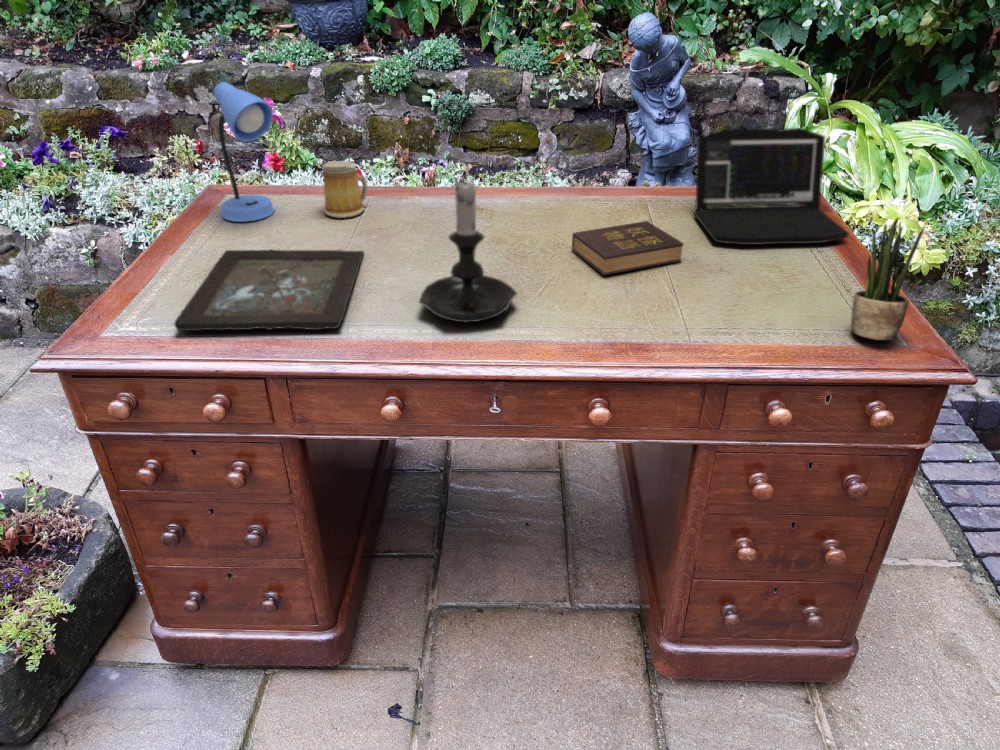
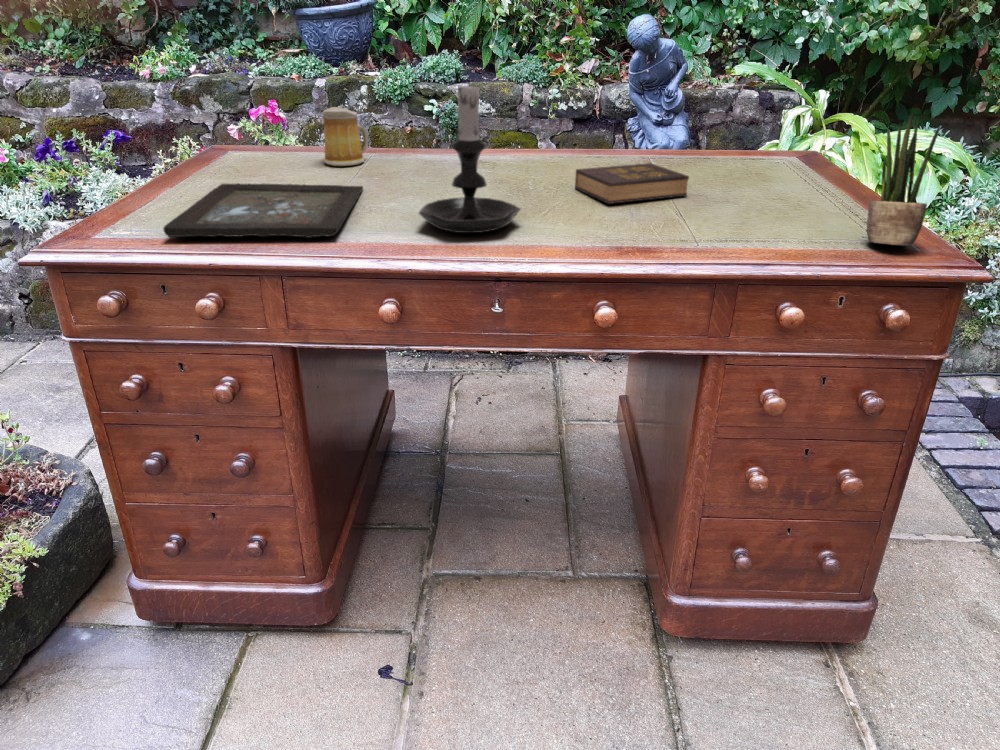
desk lamp: present [214,82,274,222] -> none [216,24,275,168]
laptop: present [694,128,848,245] -> none [697,79,856,185]

